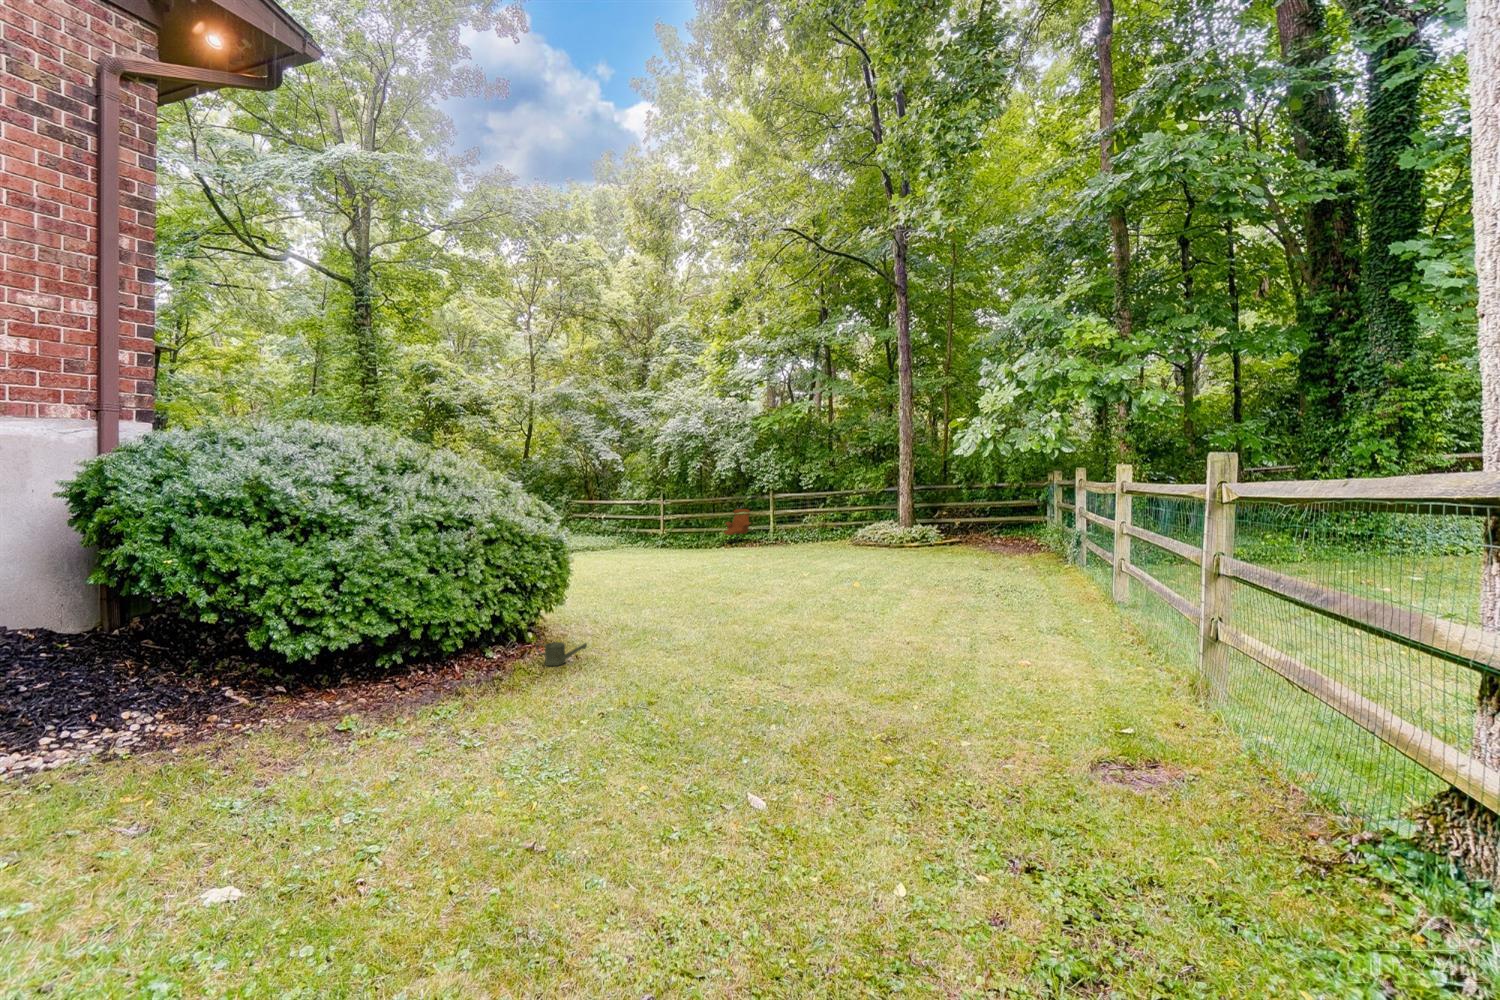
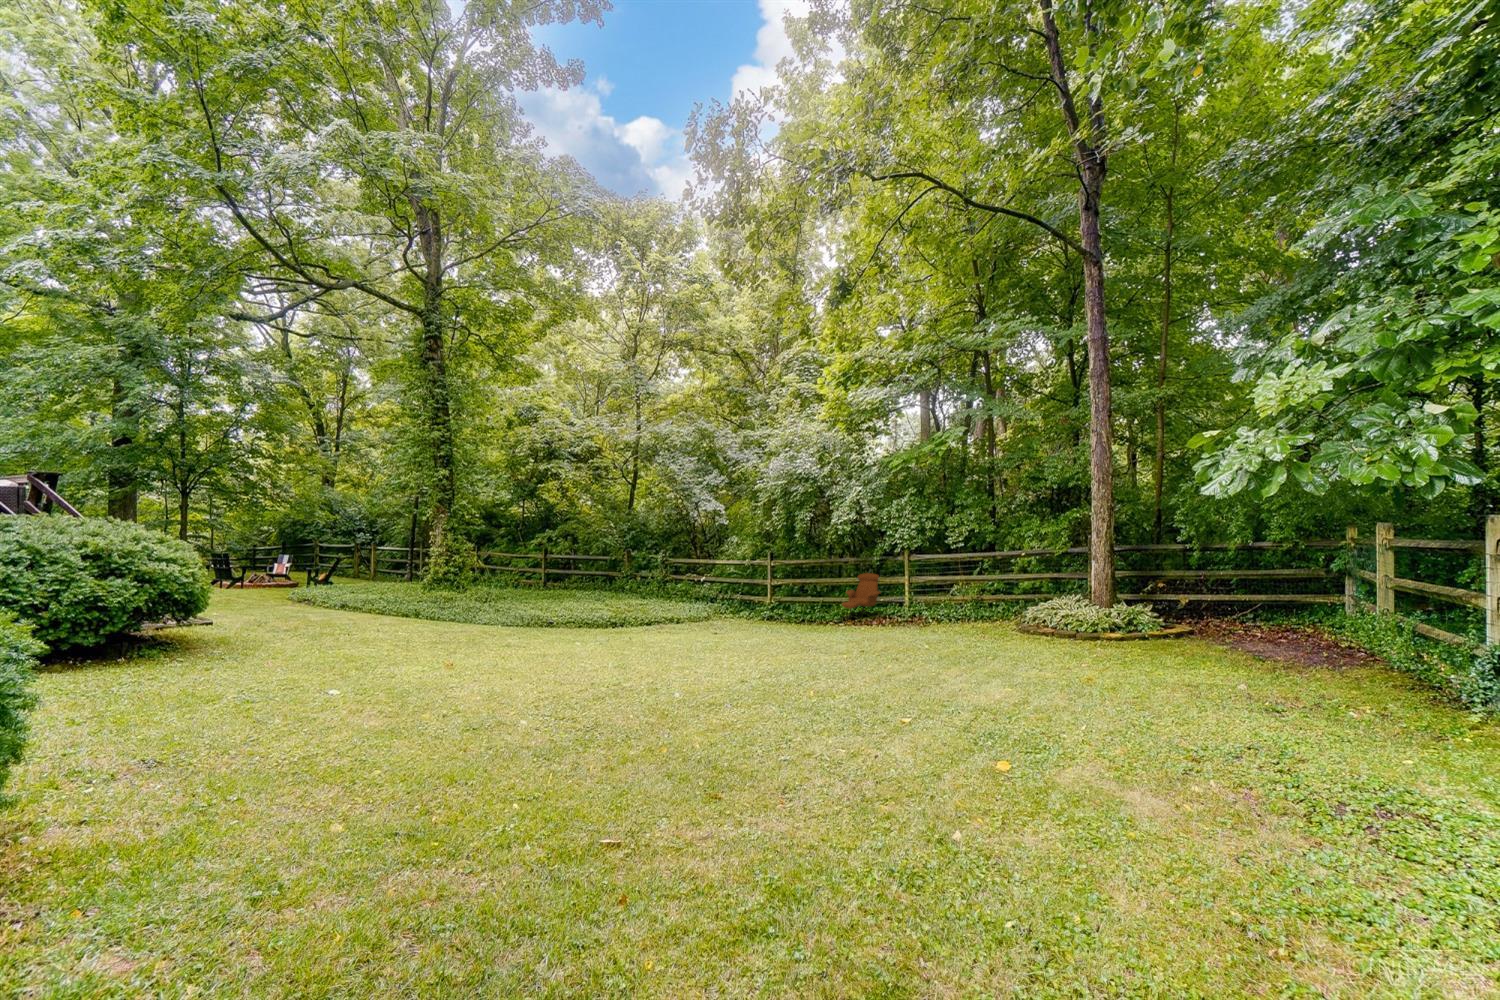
watering can: present [536,642,587,666] -> none [389,832,461,881]

